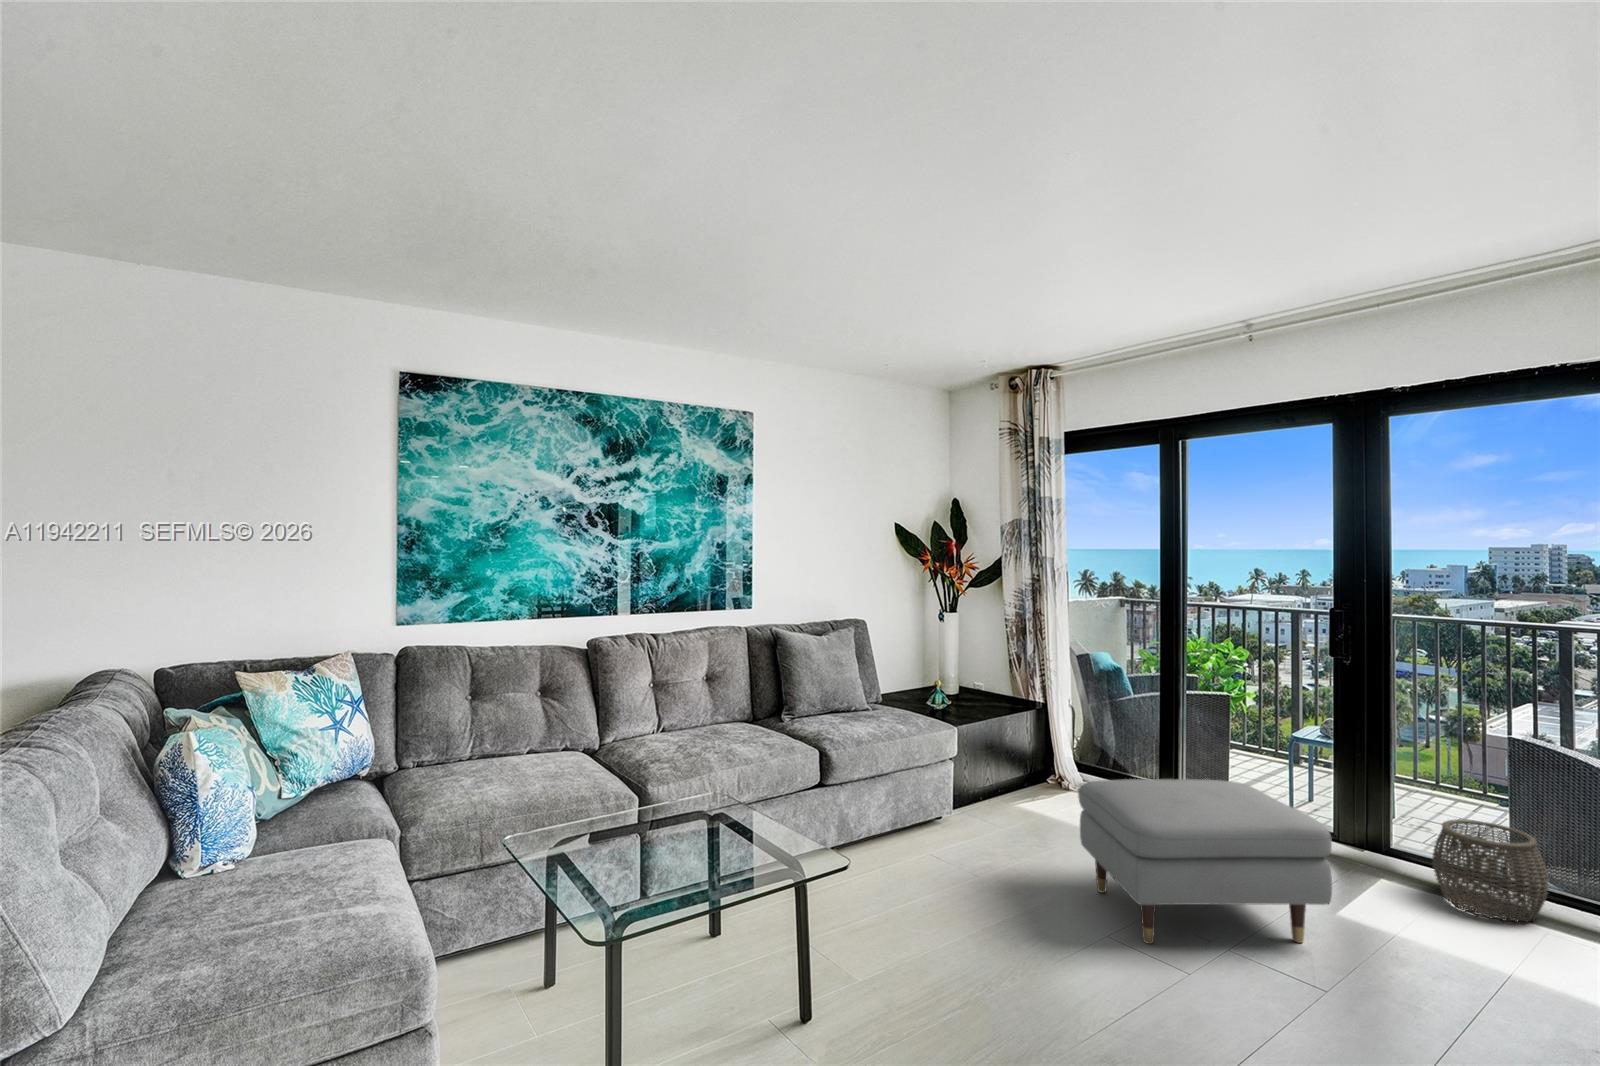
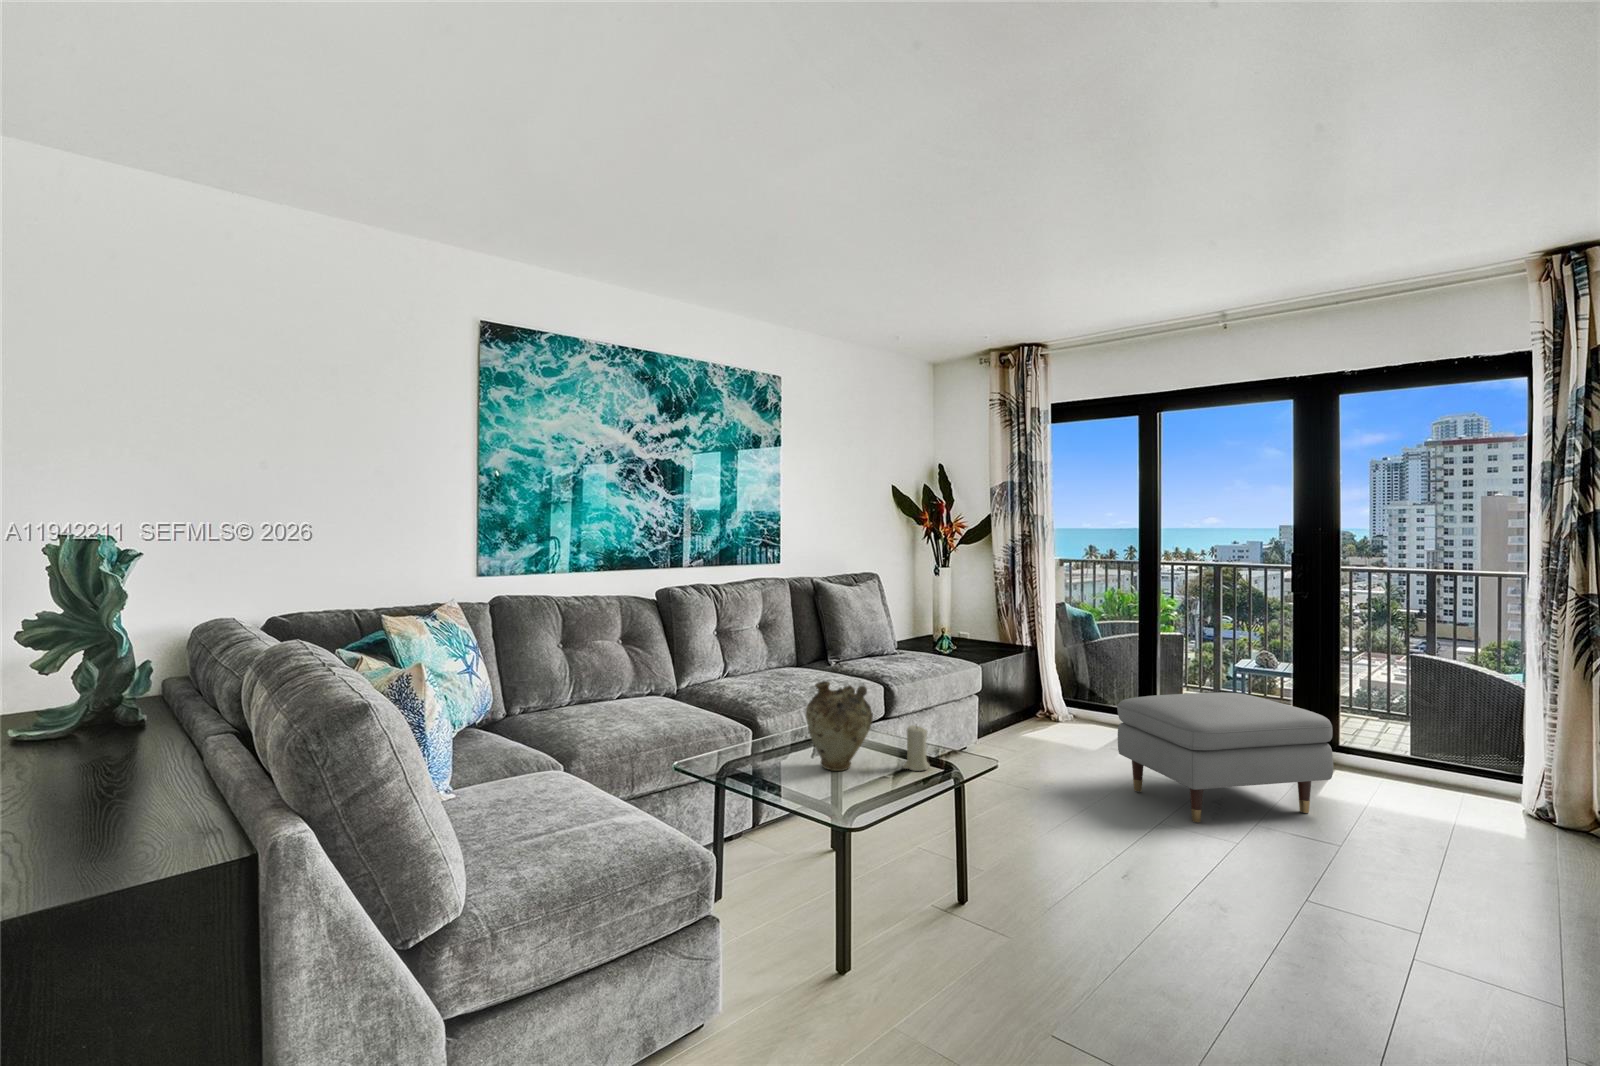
vase: none [627,762,702,865] -> present [806,681,873,771]
candle: none [733,818,765,872] -> present [903,725,930,771]
woven basket: present [1432,819,1549,922] -> none [1380,715,1468,789]

